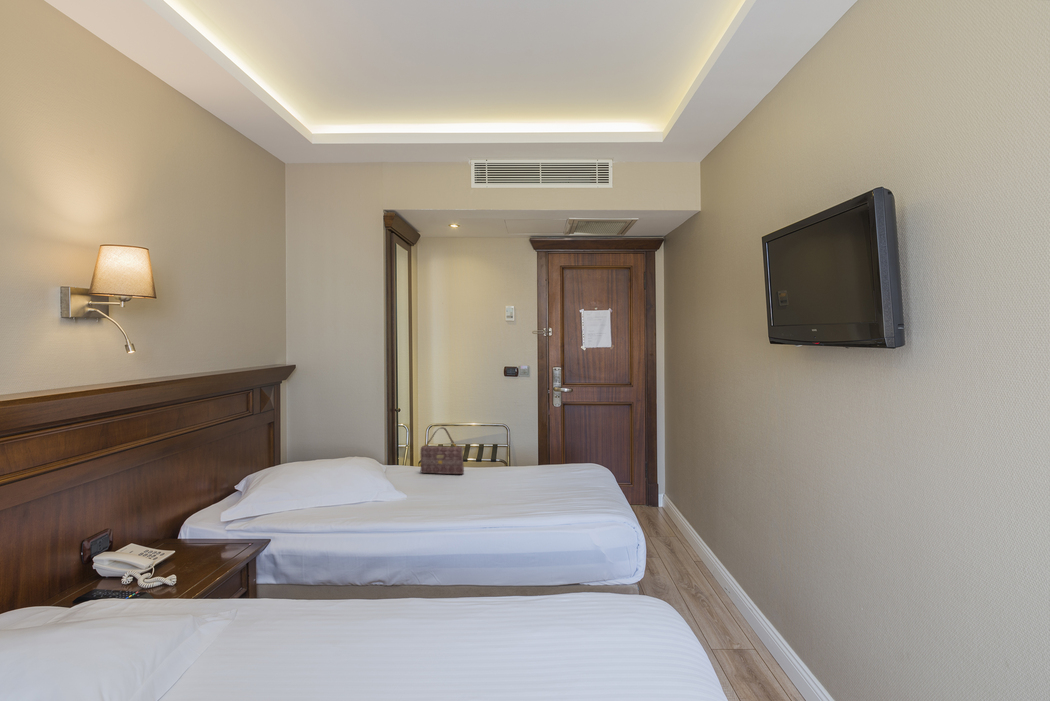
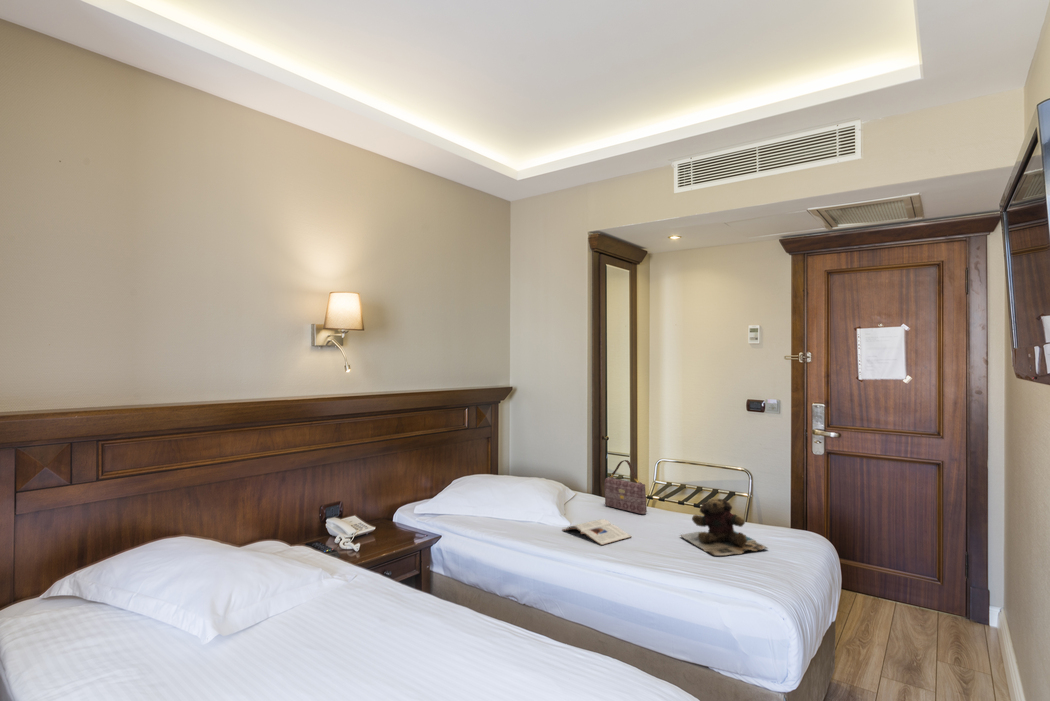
teddy bear: none [511,448,581,495] -> present [681,498,767,555]
magazine: none [408,484,475,508] -> present [563,519,631,545]

